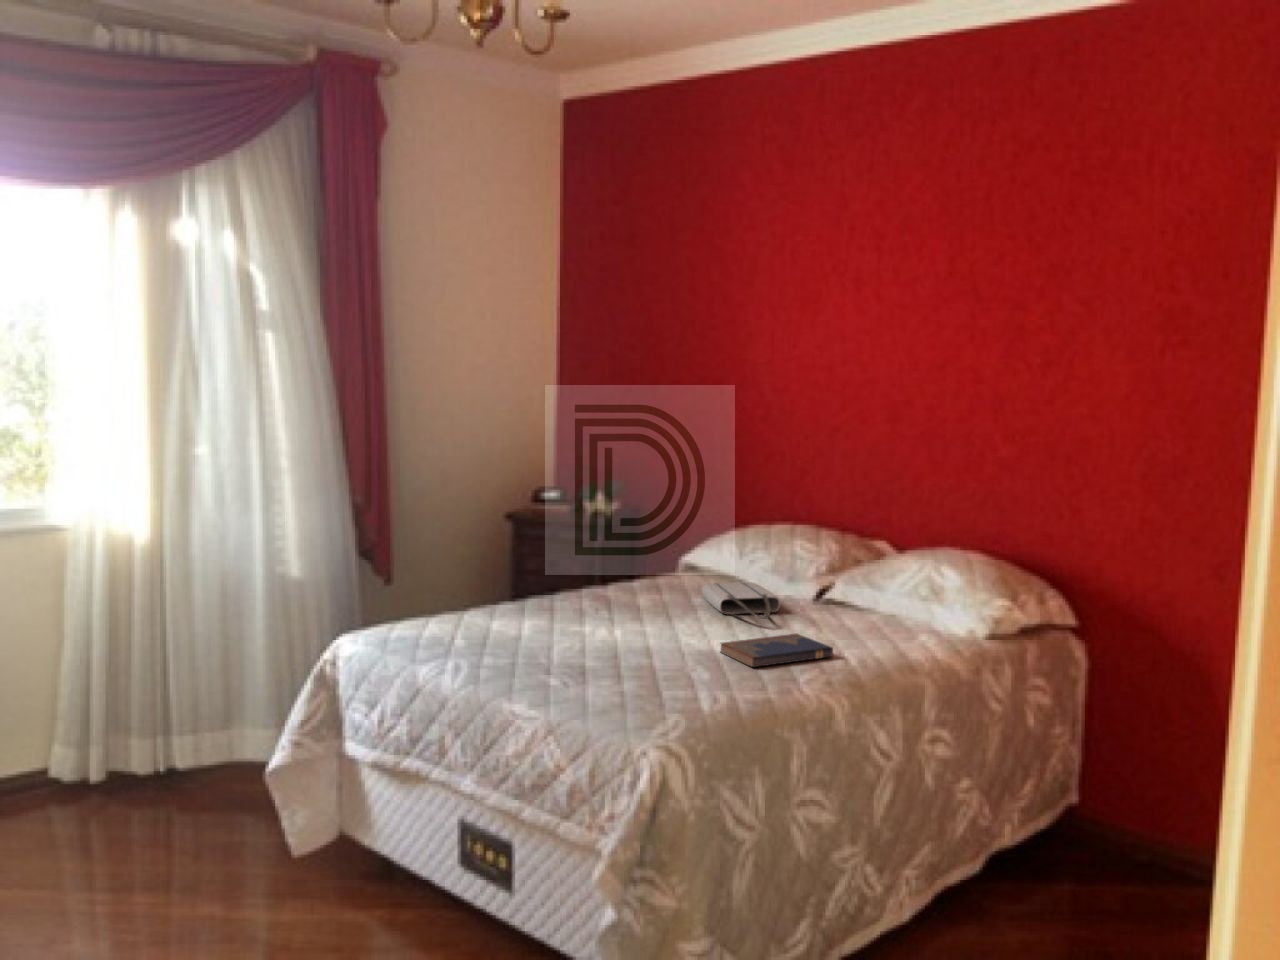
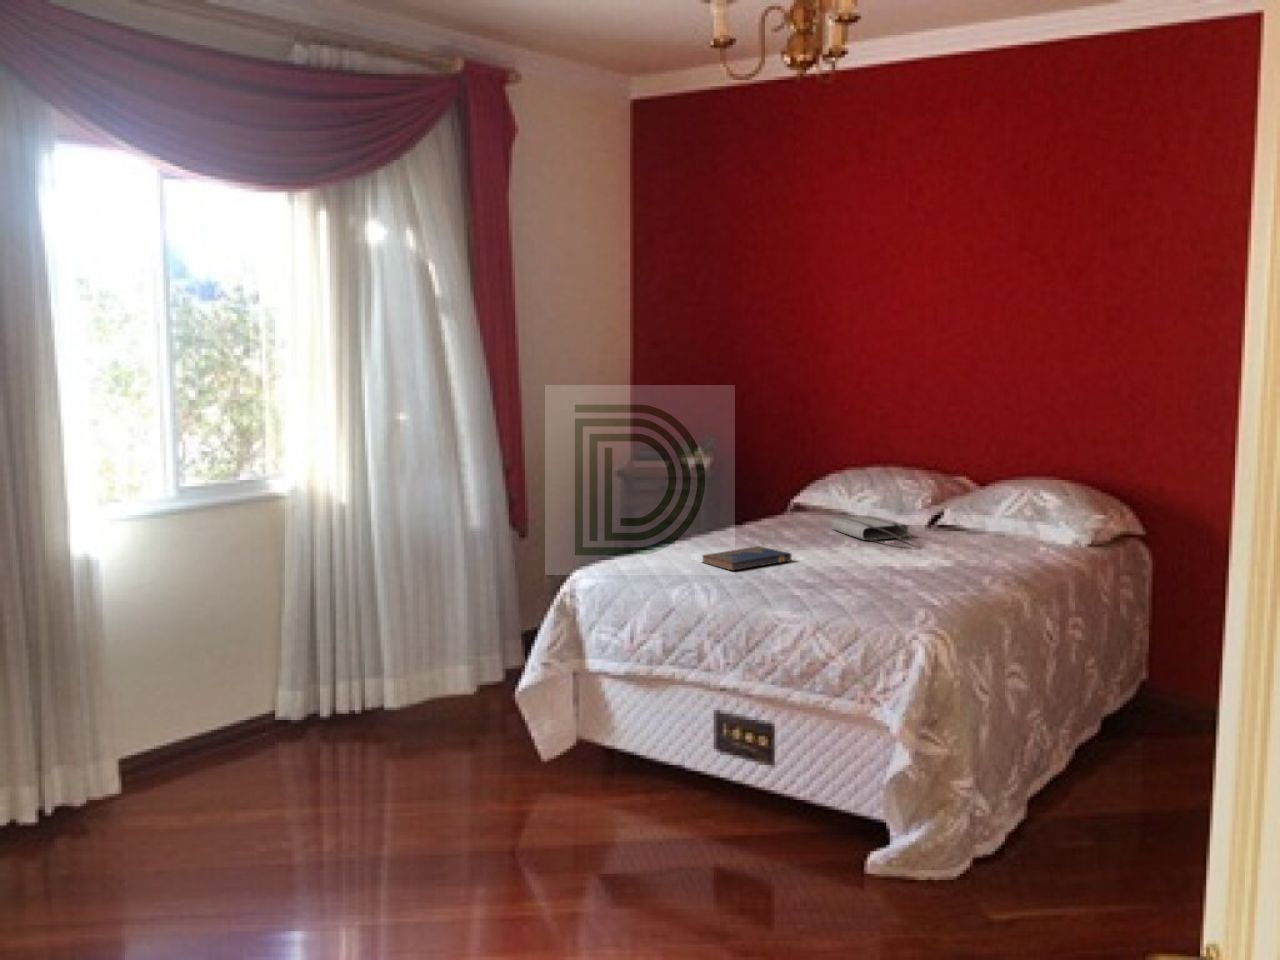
hardcover book: present [720,634,833,667] -> present [703,546,791,571]

